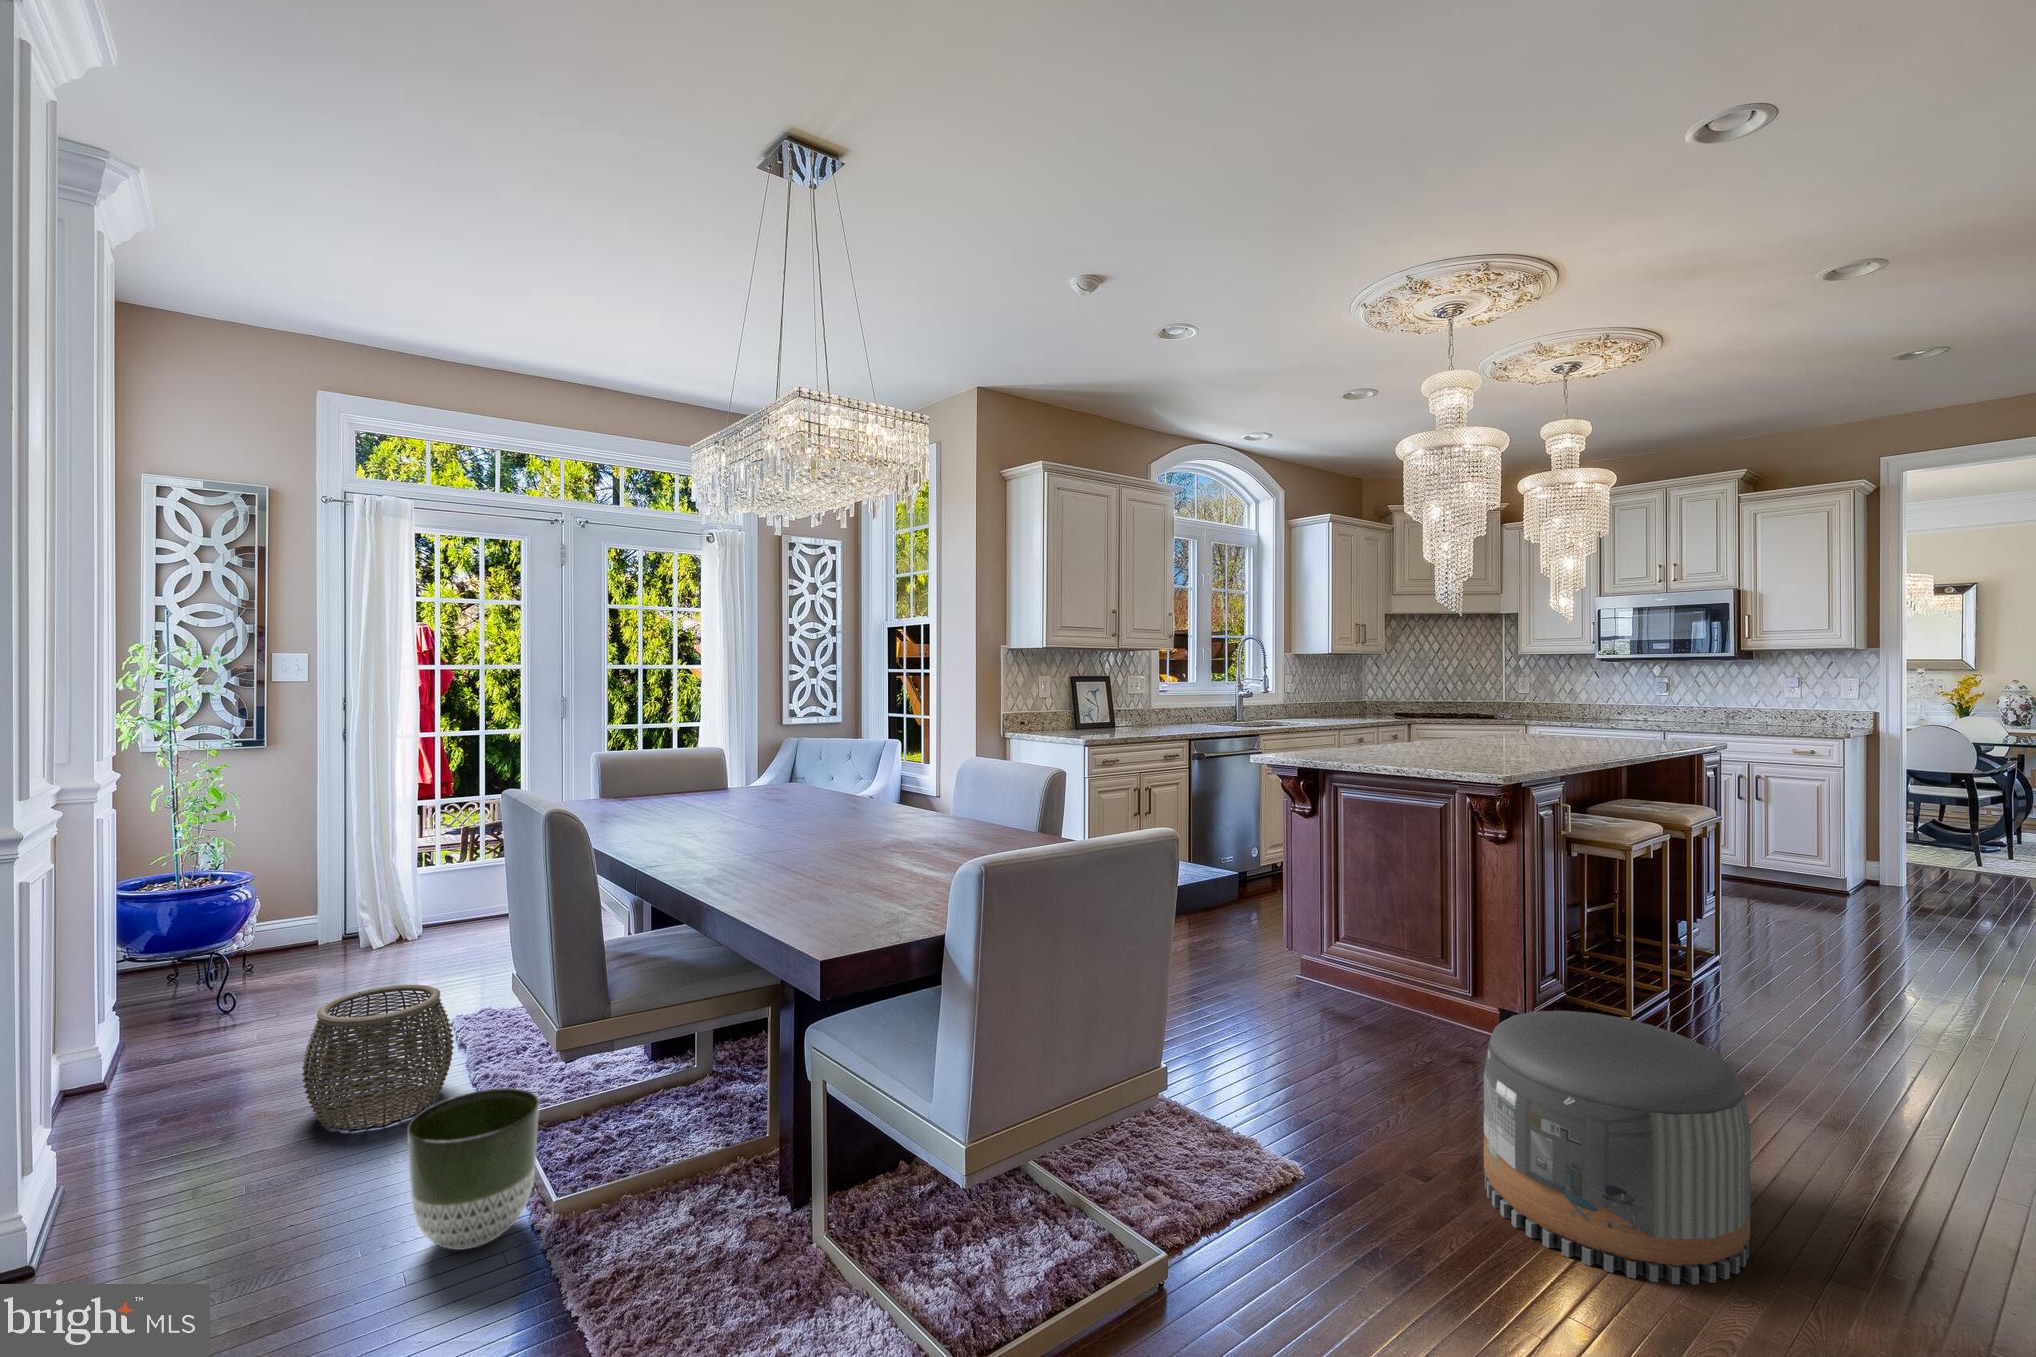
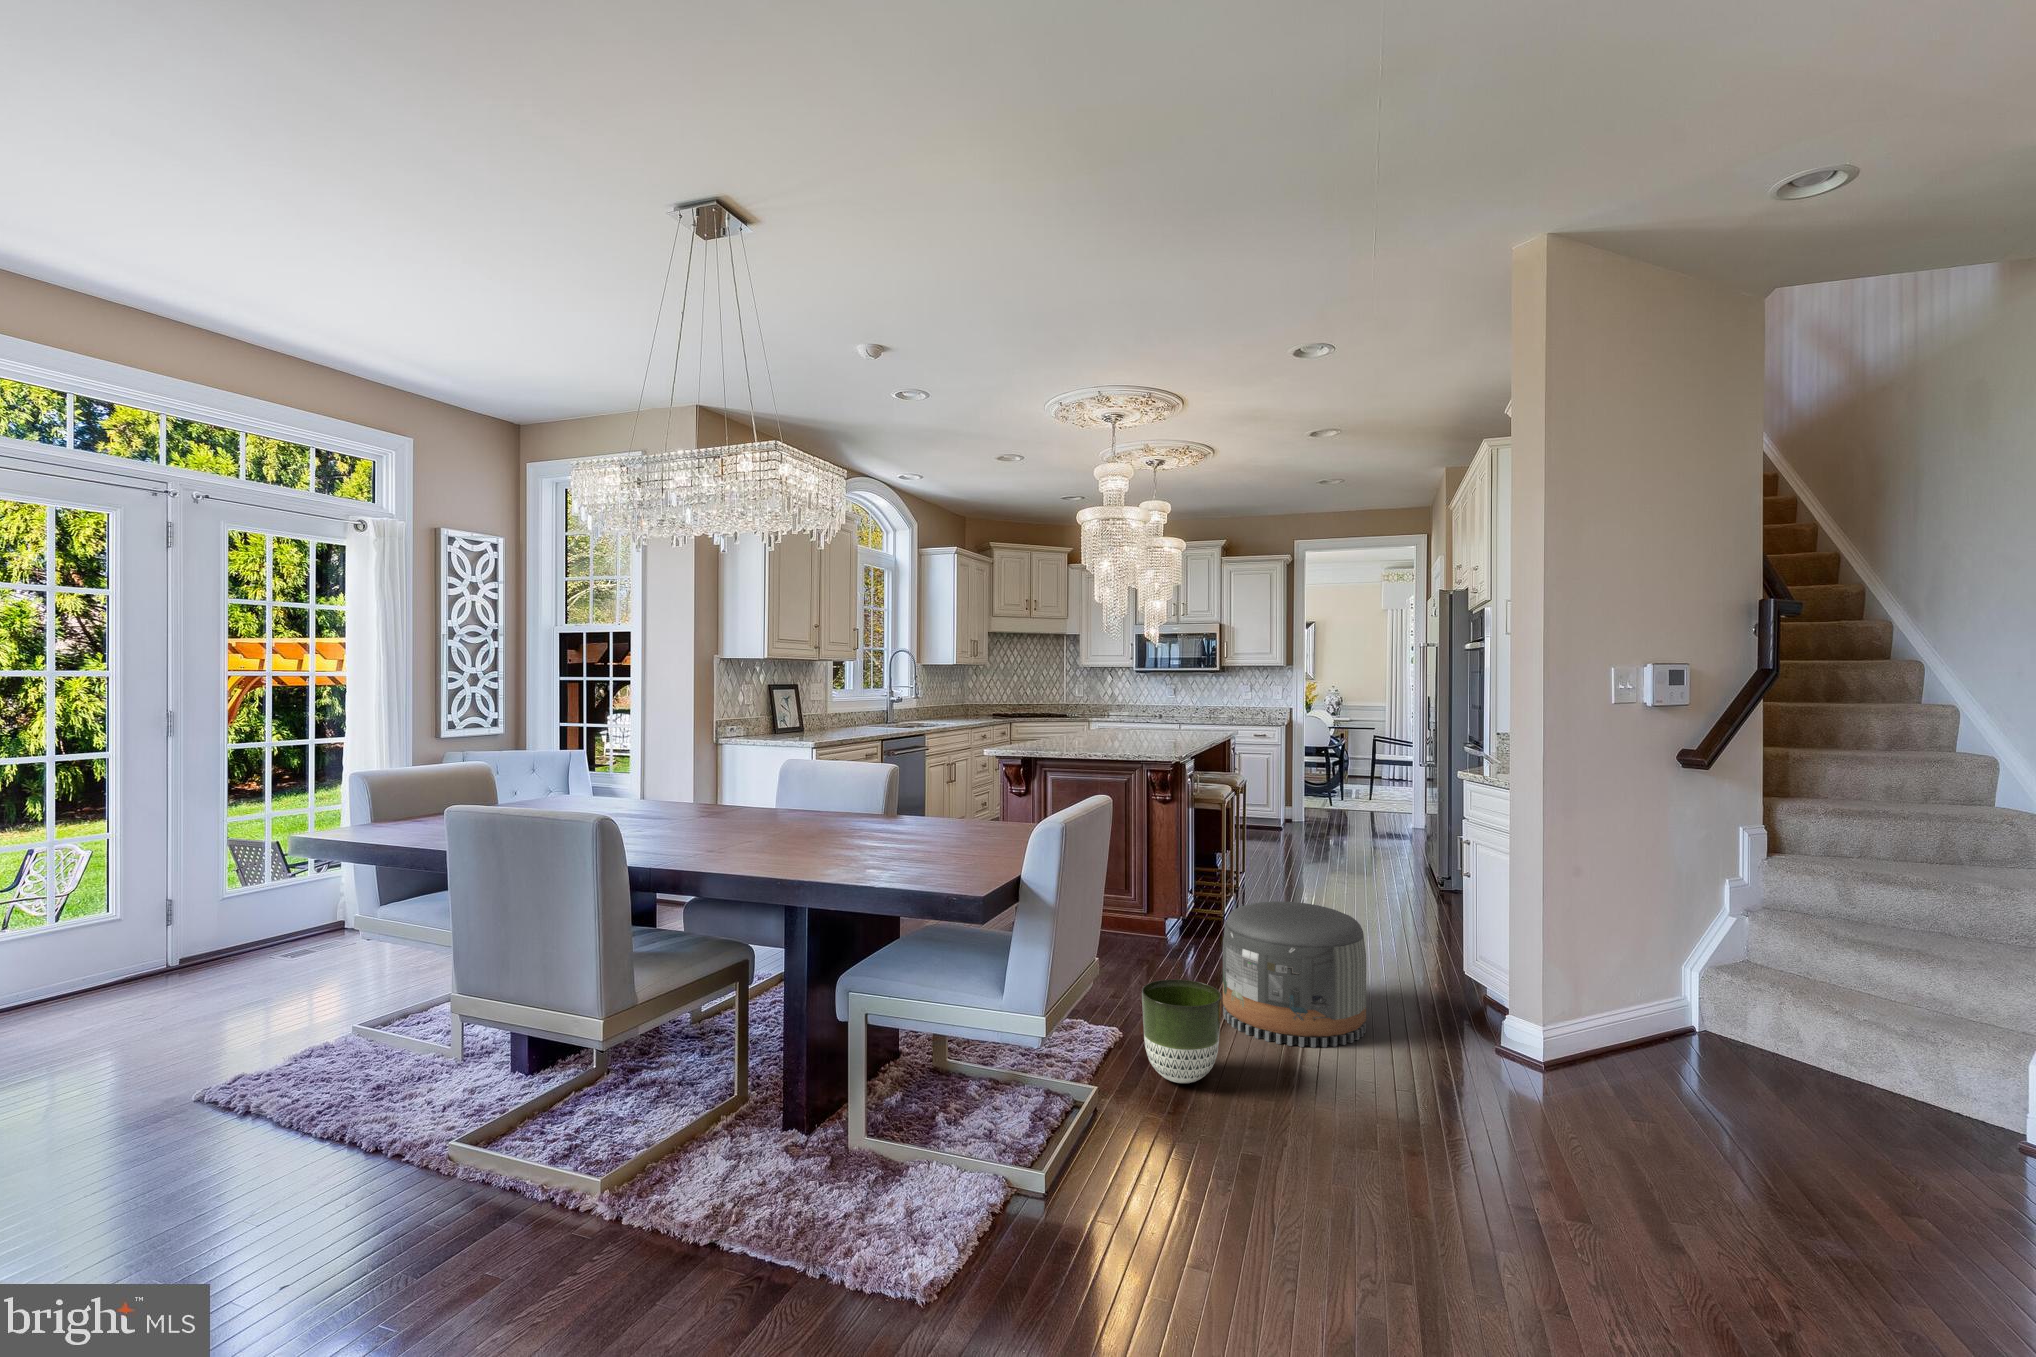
woven basket: present [302,985,454,1130] -> none [111,1051,310,1234]
planter: present [407,1088,539,1250] -> present [1142,979,1221,1083]

